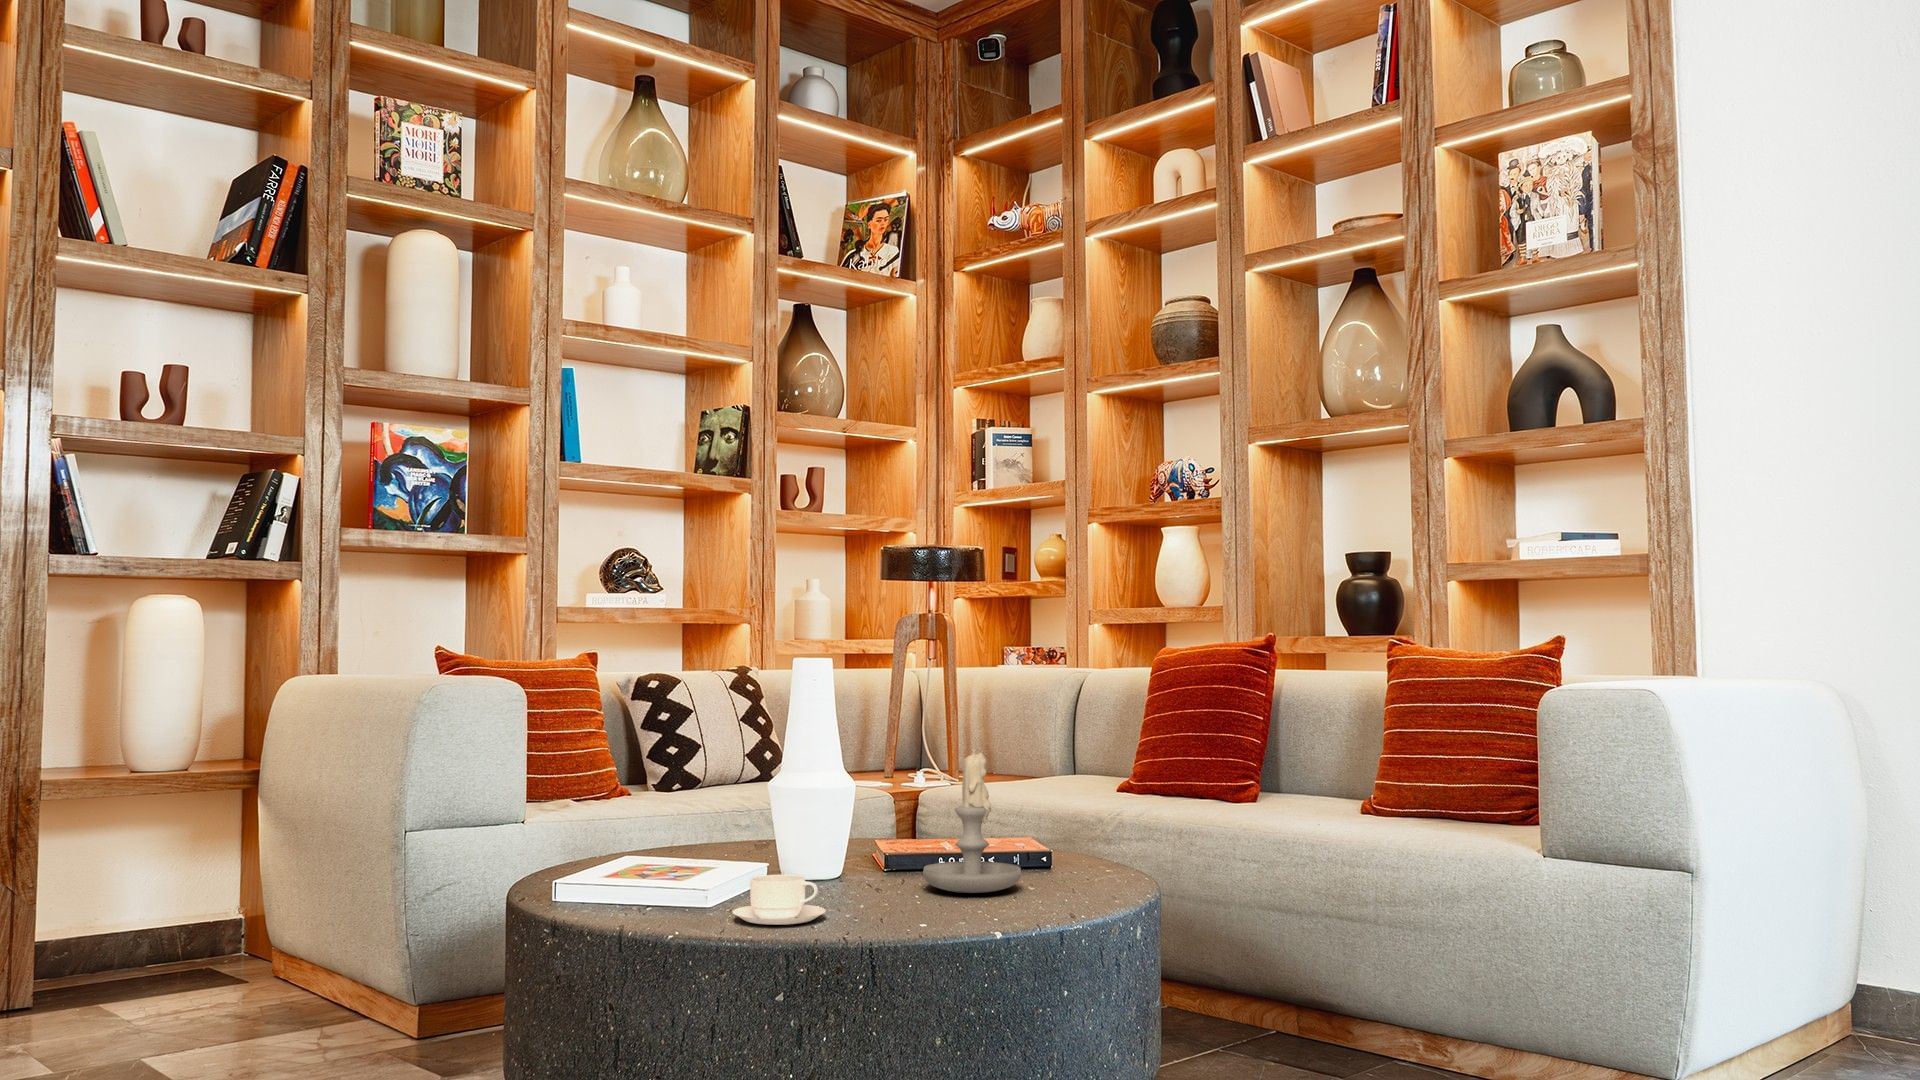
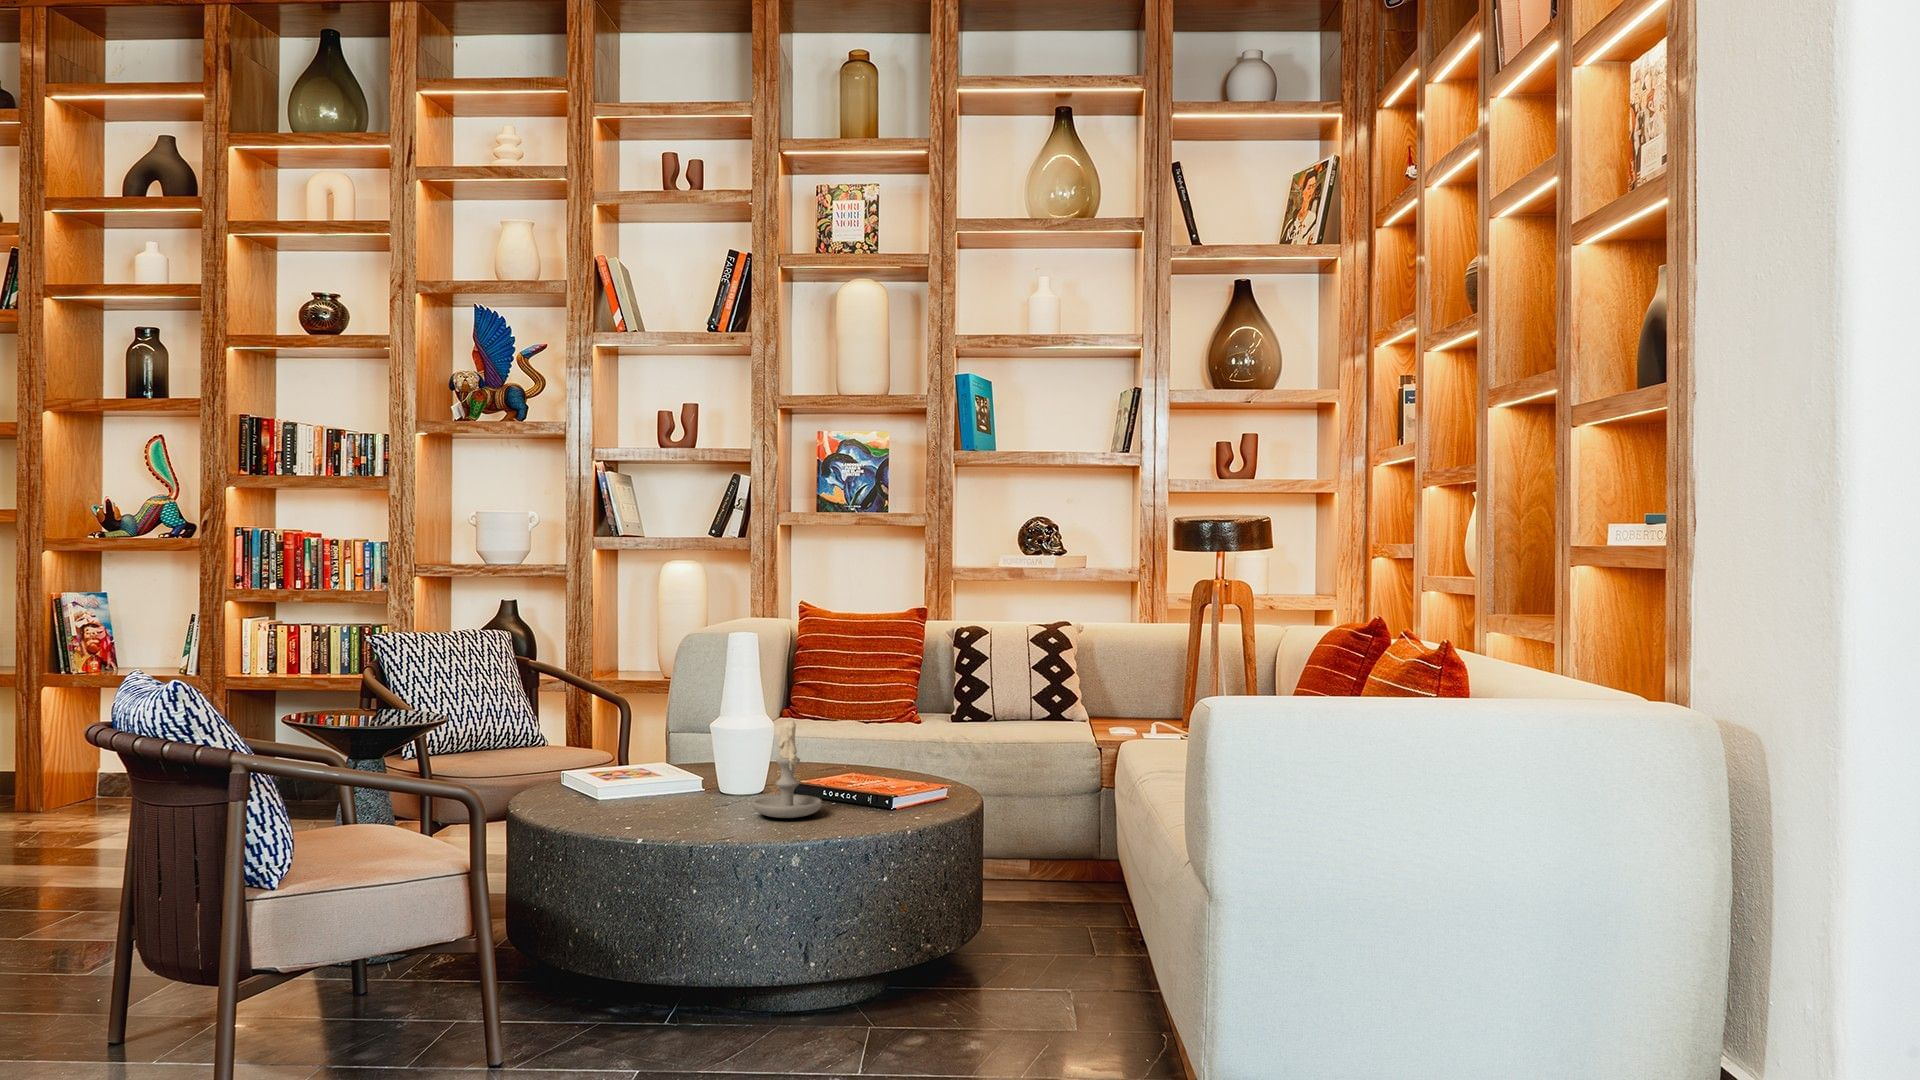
coffee cup: present [732,875,826,925] -> none [598,788,658,820]

